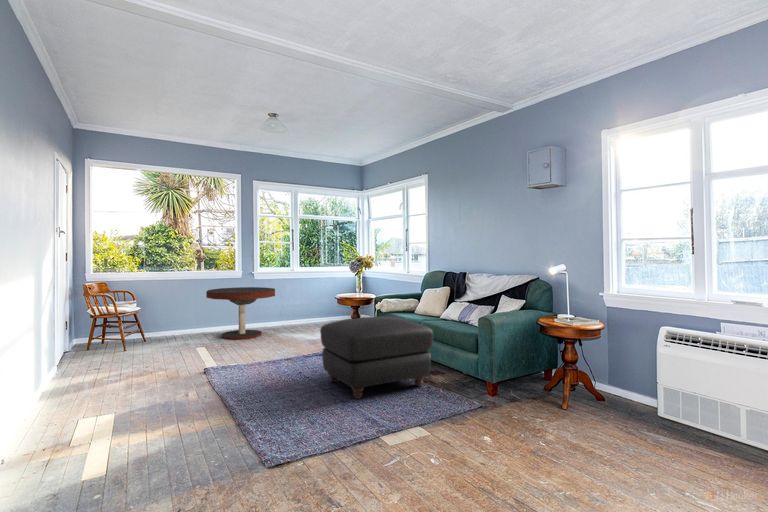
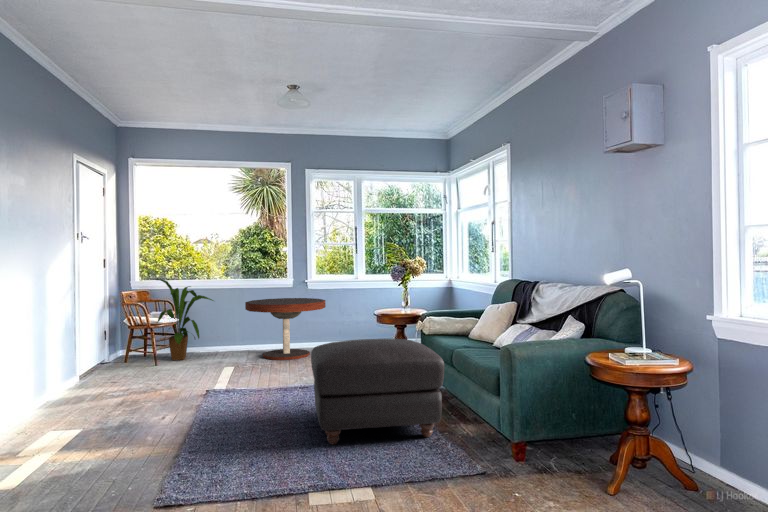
house plant: none [119,271,175,346] -> present [156,279,213,360]

